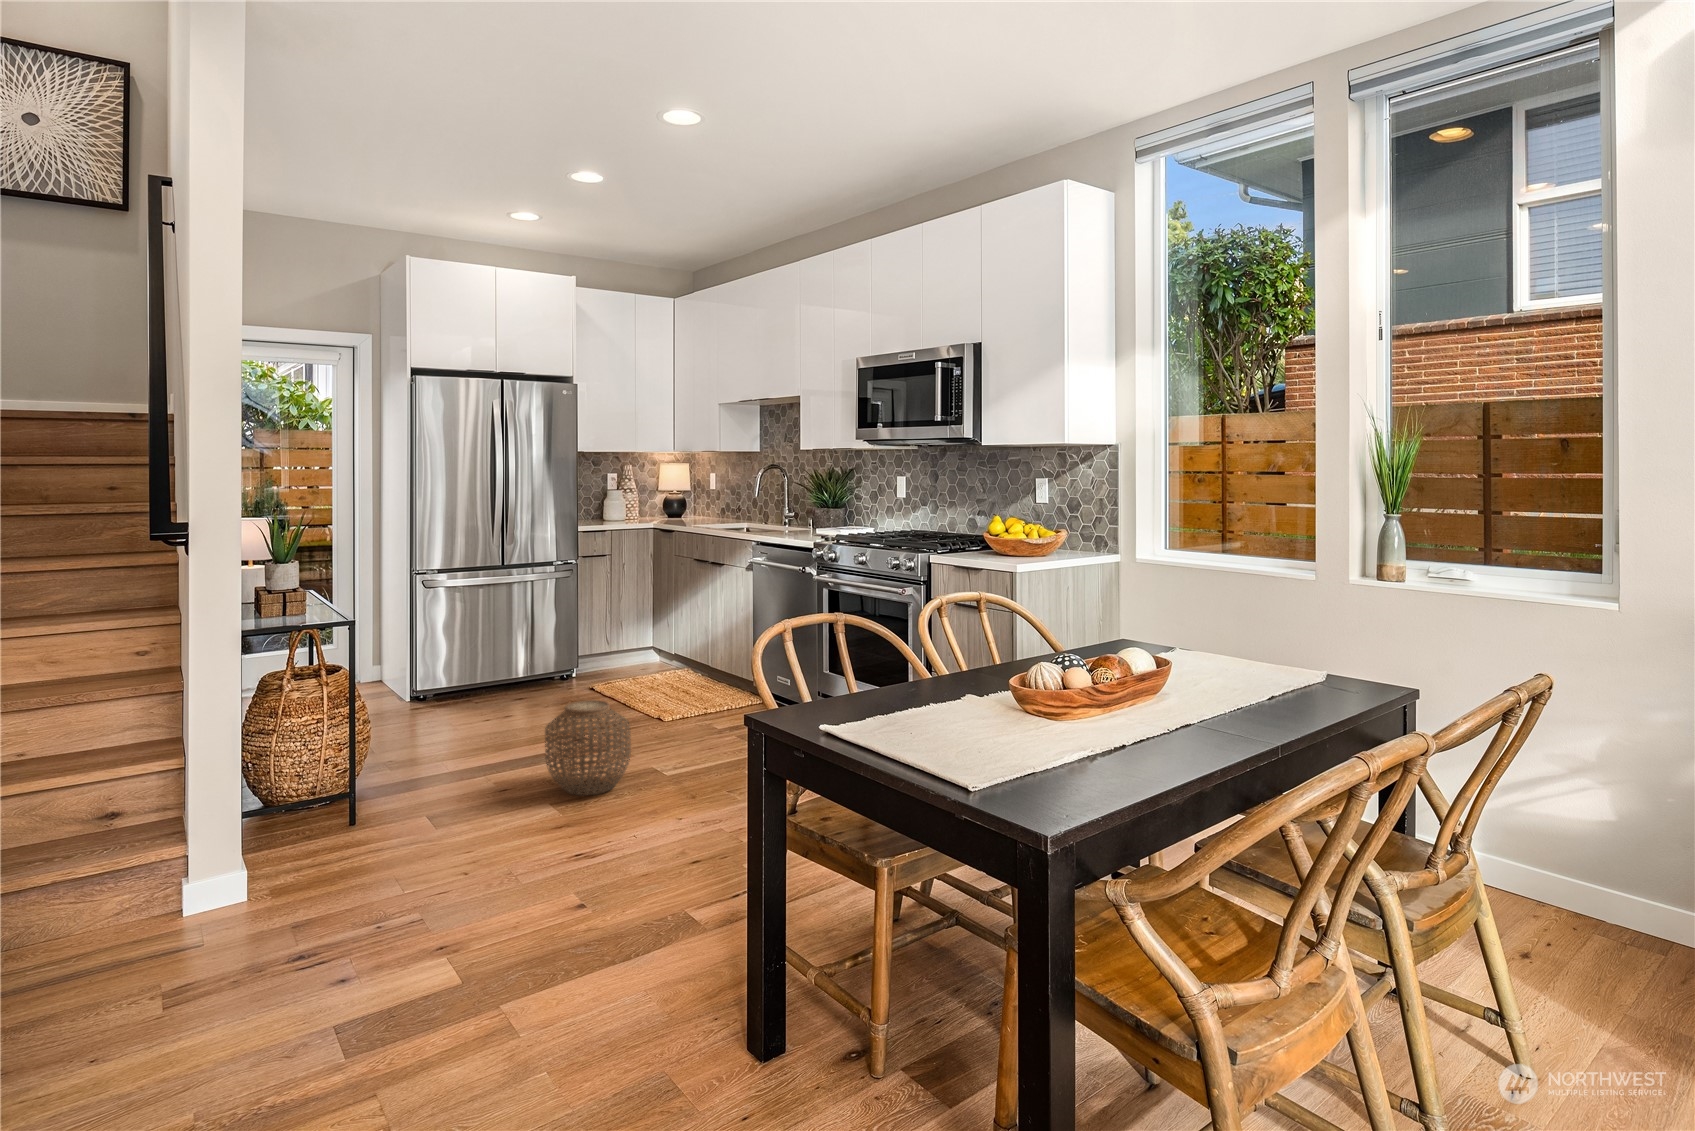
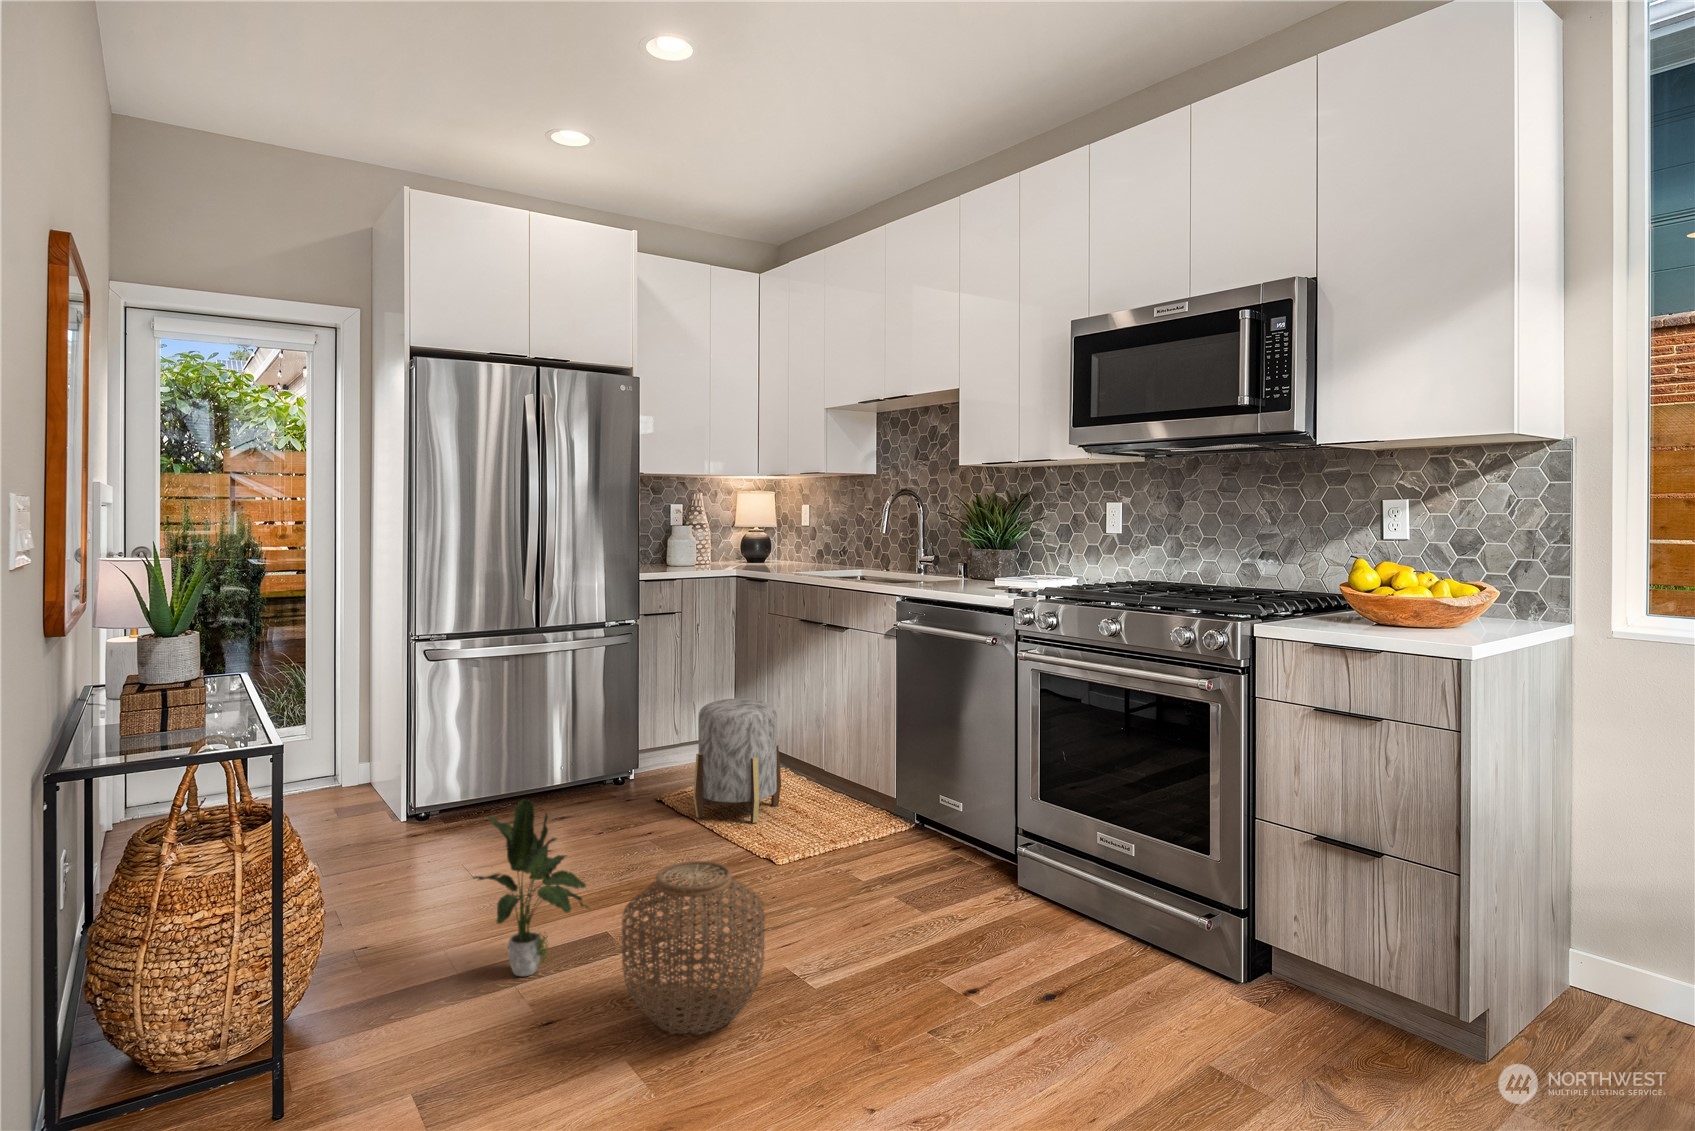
stool: none [614,616,678,701] -> present [693,698,781,823]
potted plant: none [456,667,530,773] -> present [473,799,589,976]

